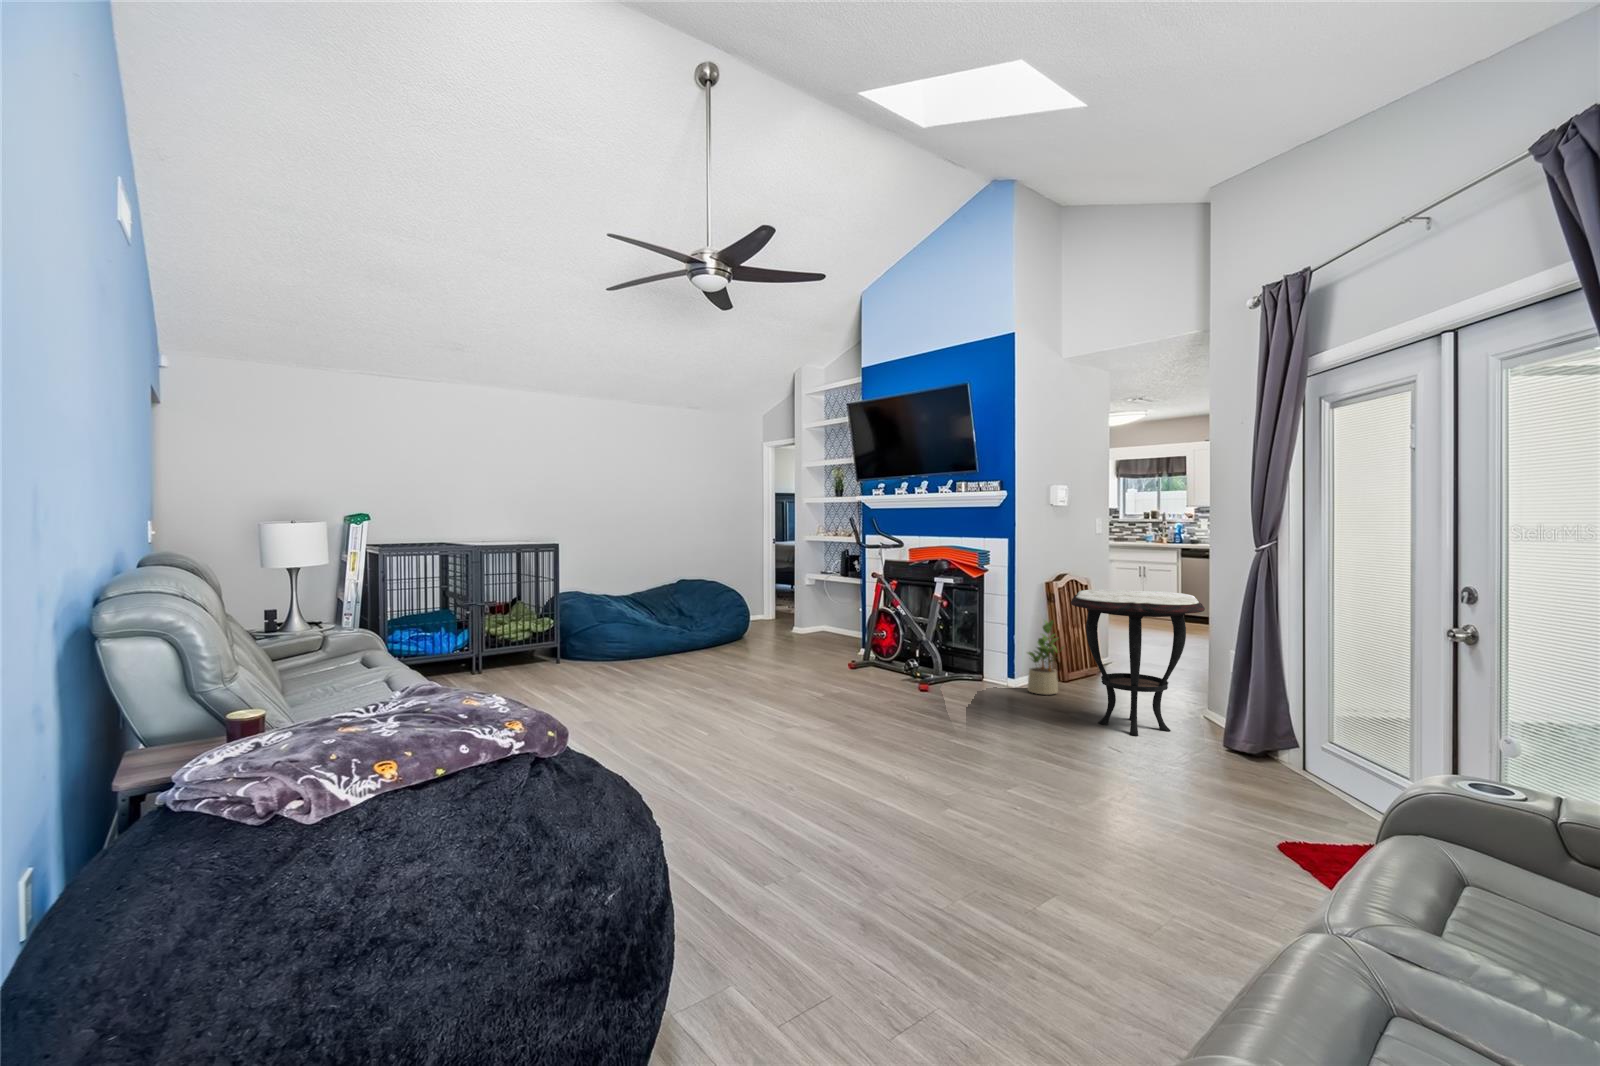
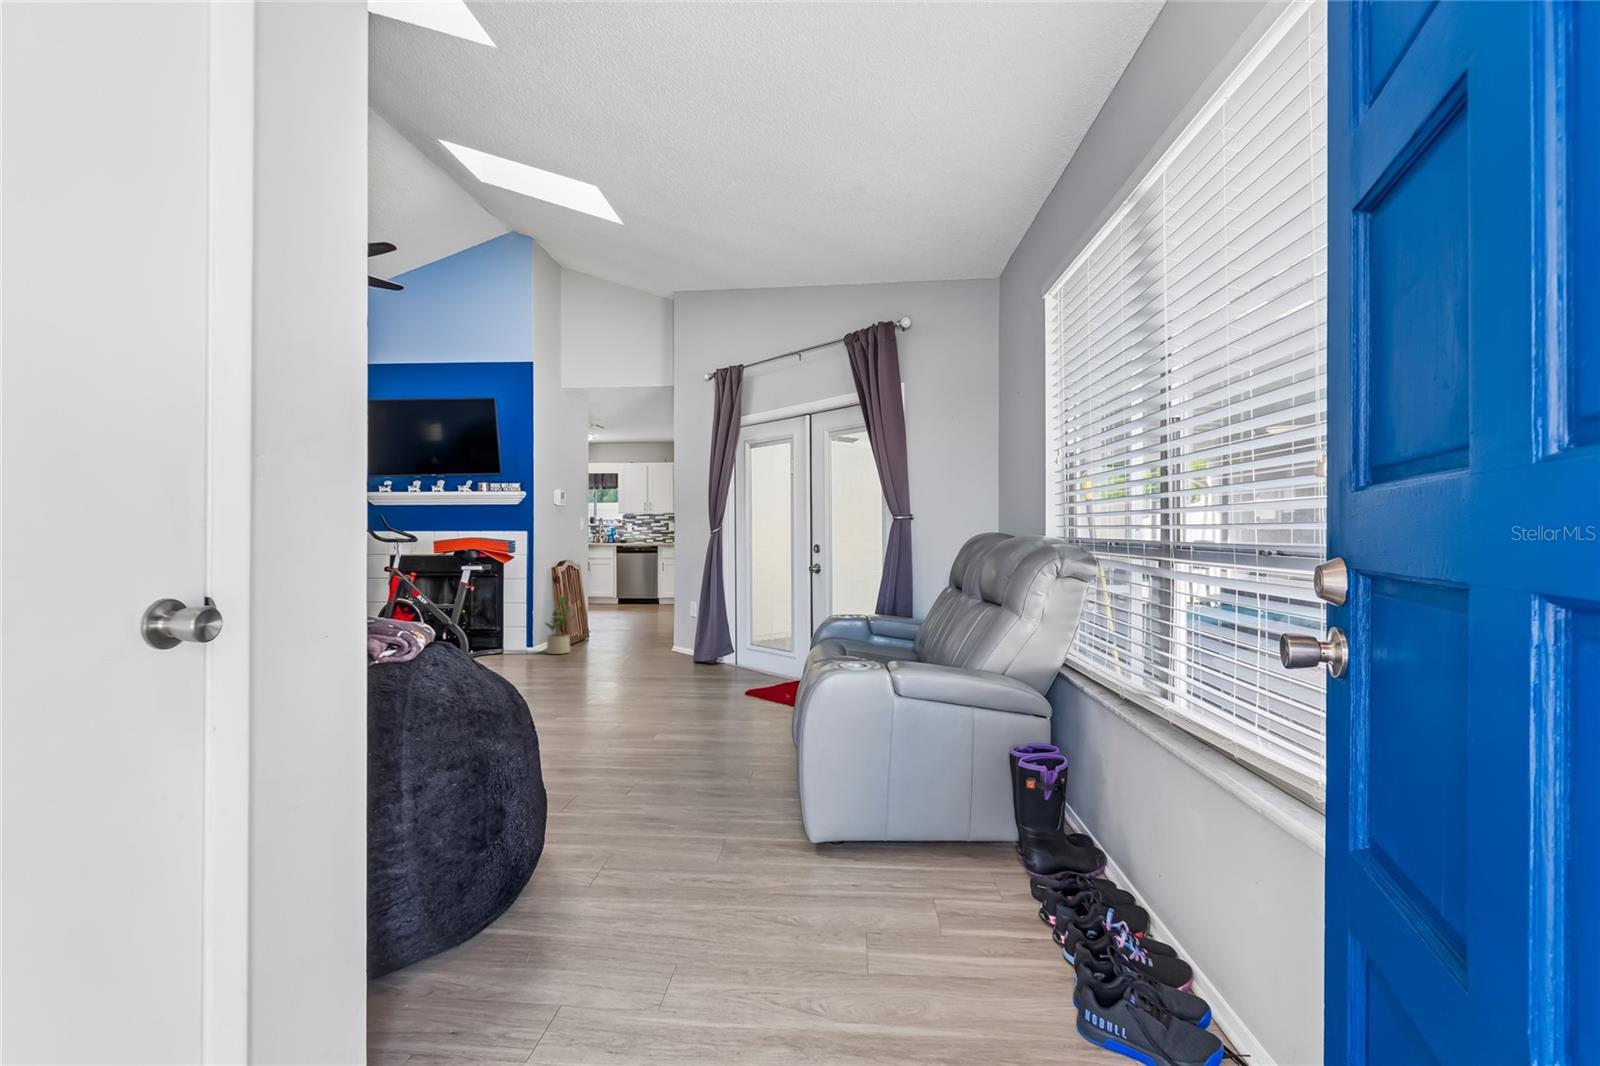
side table: present [1071,589,1205,736] -> none [592,566,682,666]

